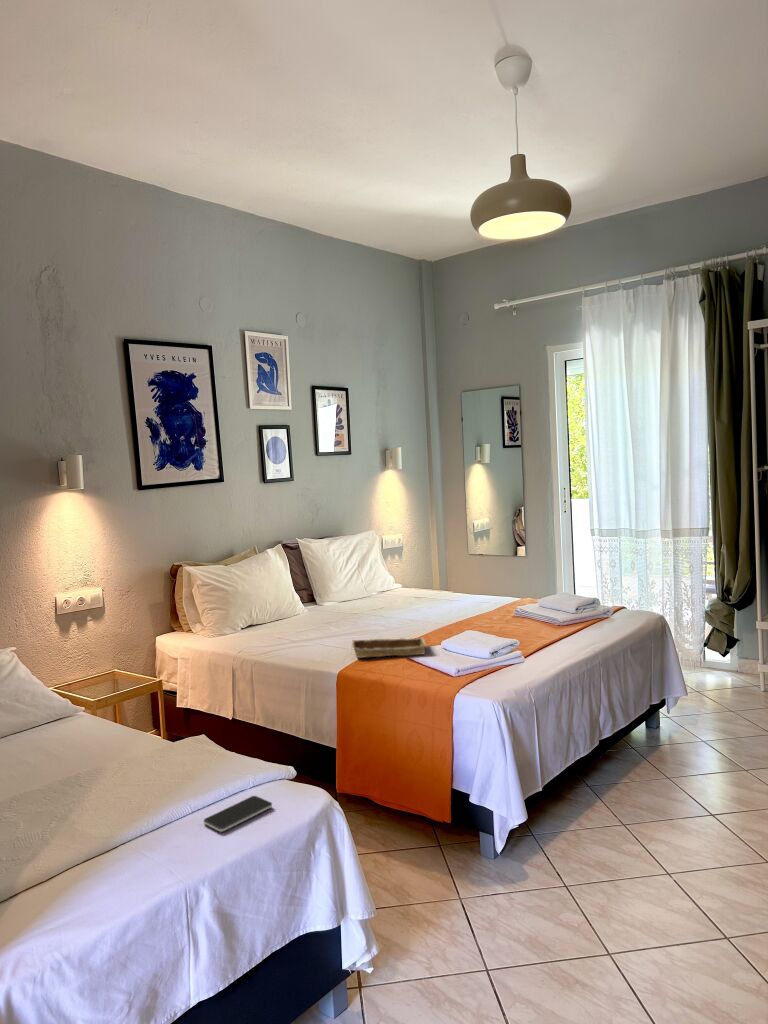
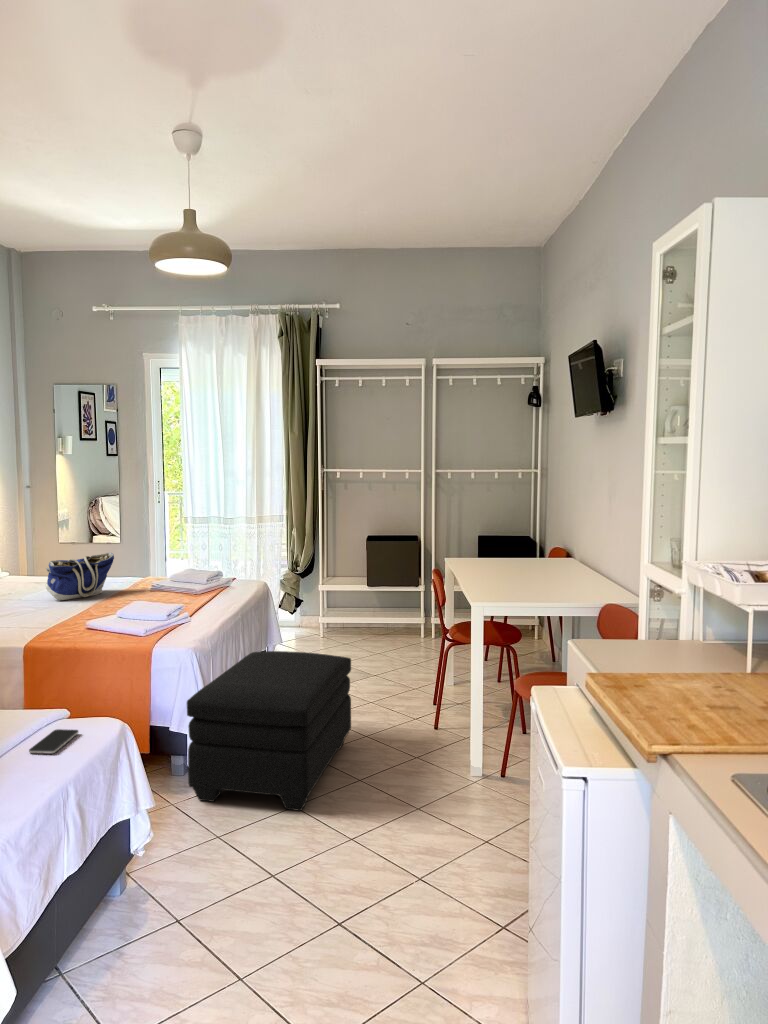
tote bag: none [405,569,476,618] -> present [45,552,114,600]
tray: present [352,638,426,658] -> none [18,612,100,635]
ottoman: none [472,714,741,977] -> present [187,651,351,811]

